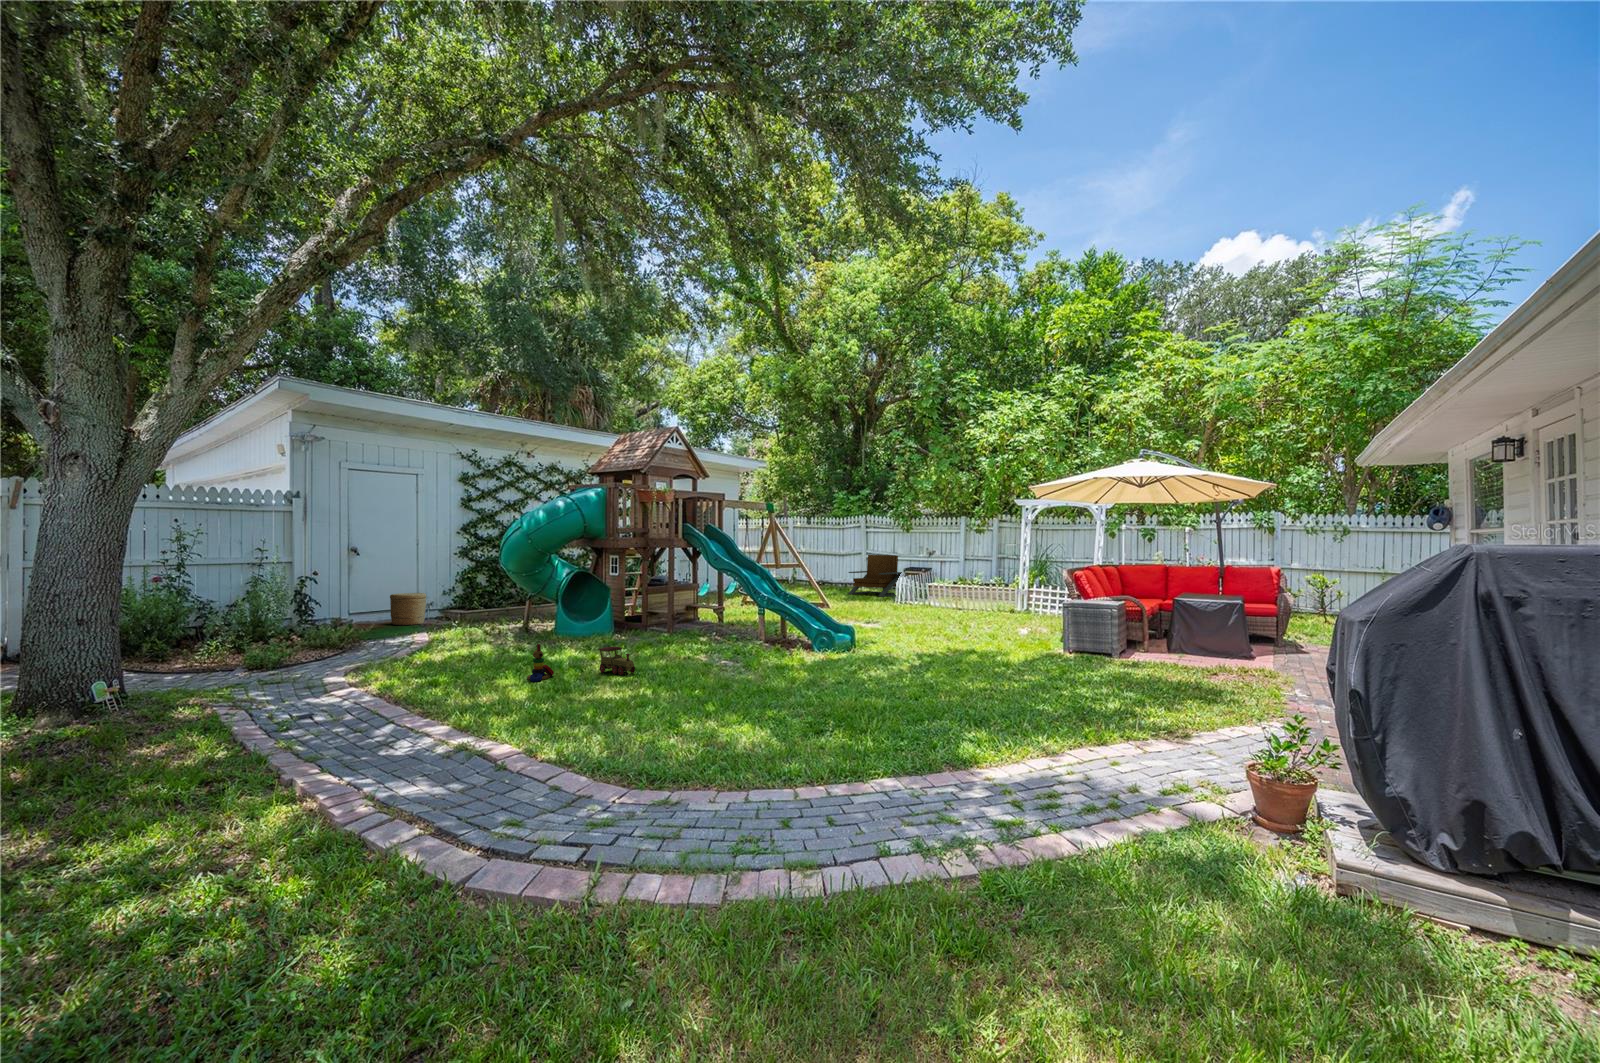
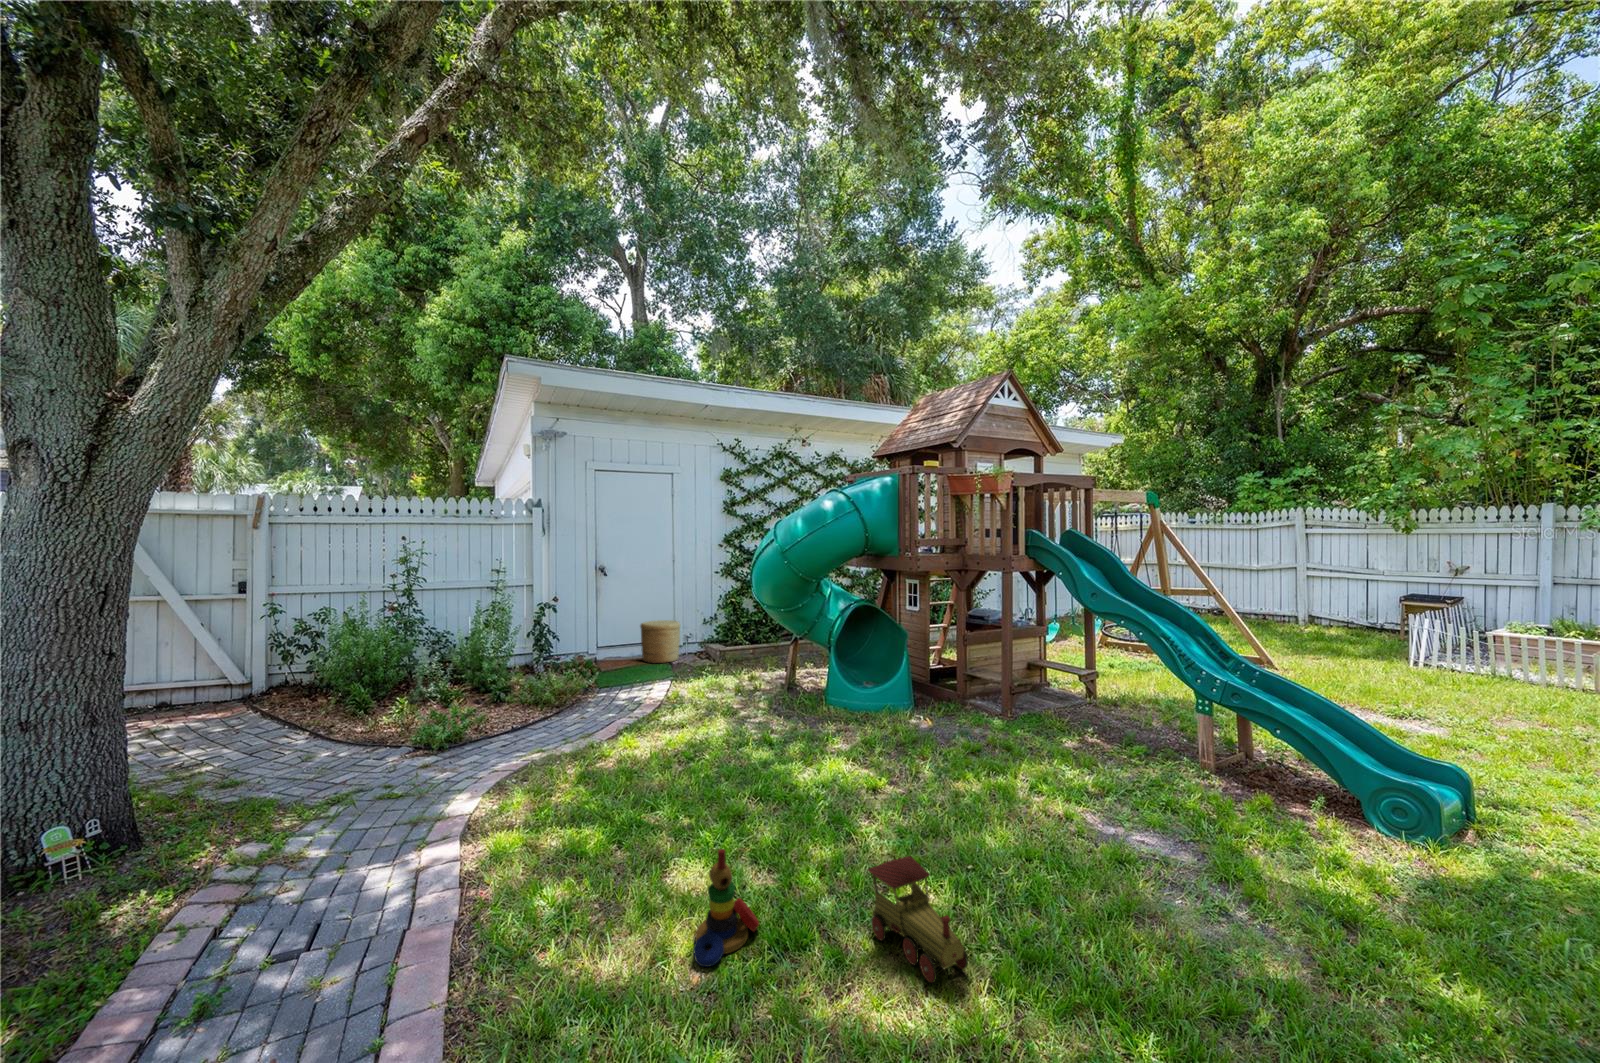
lounge chair: present [848,555,902,597] -> none [1274,570,1393,643]

